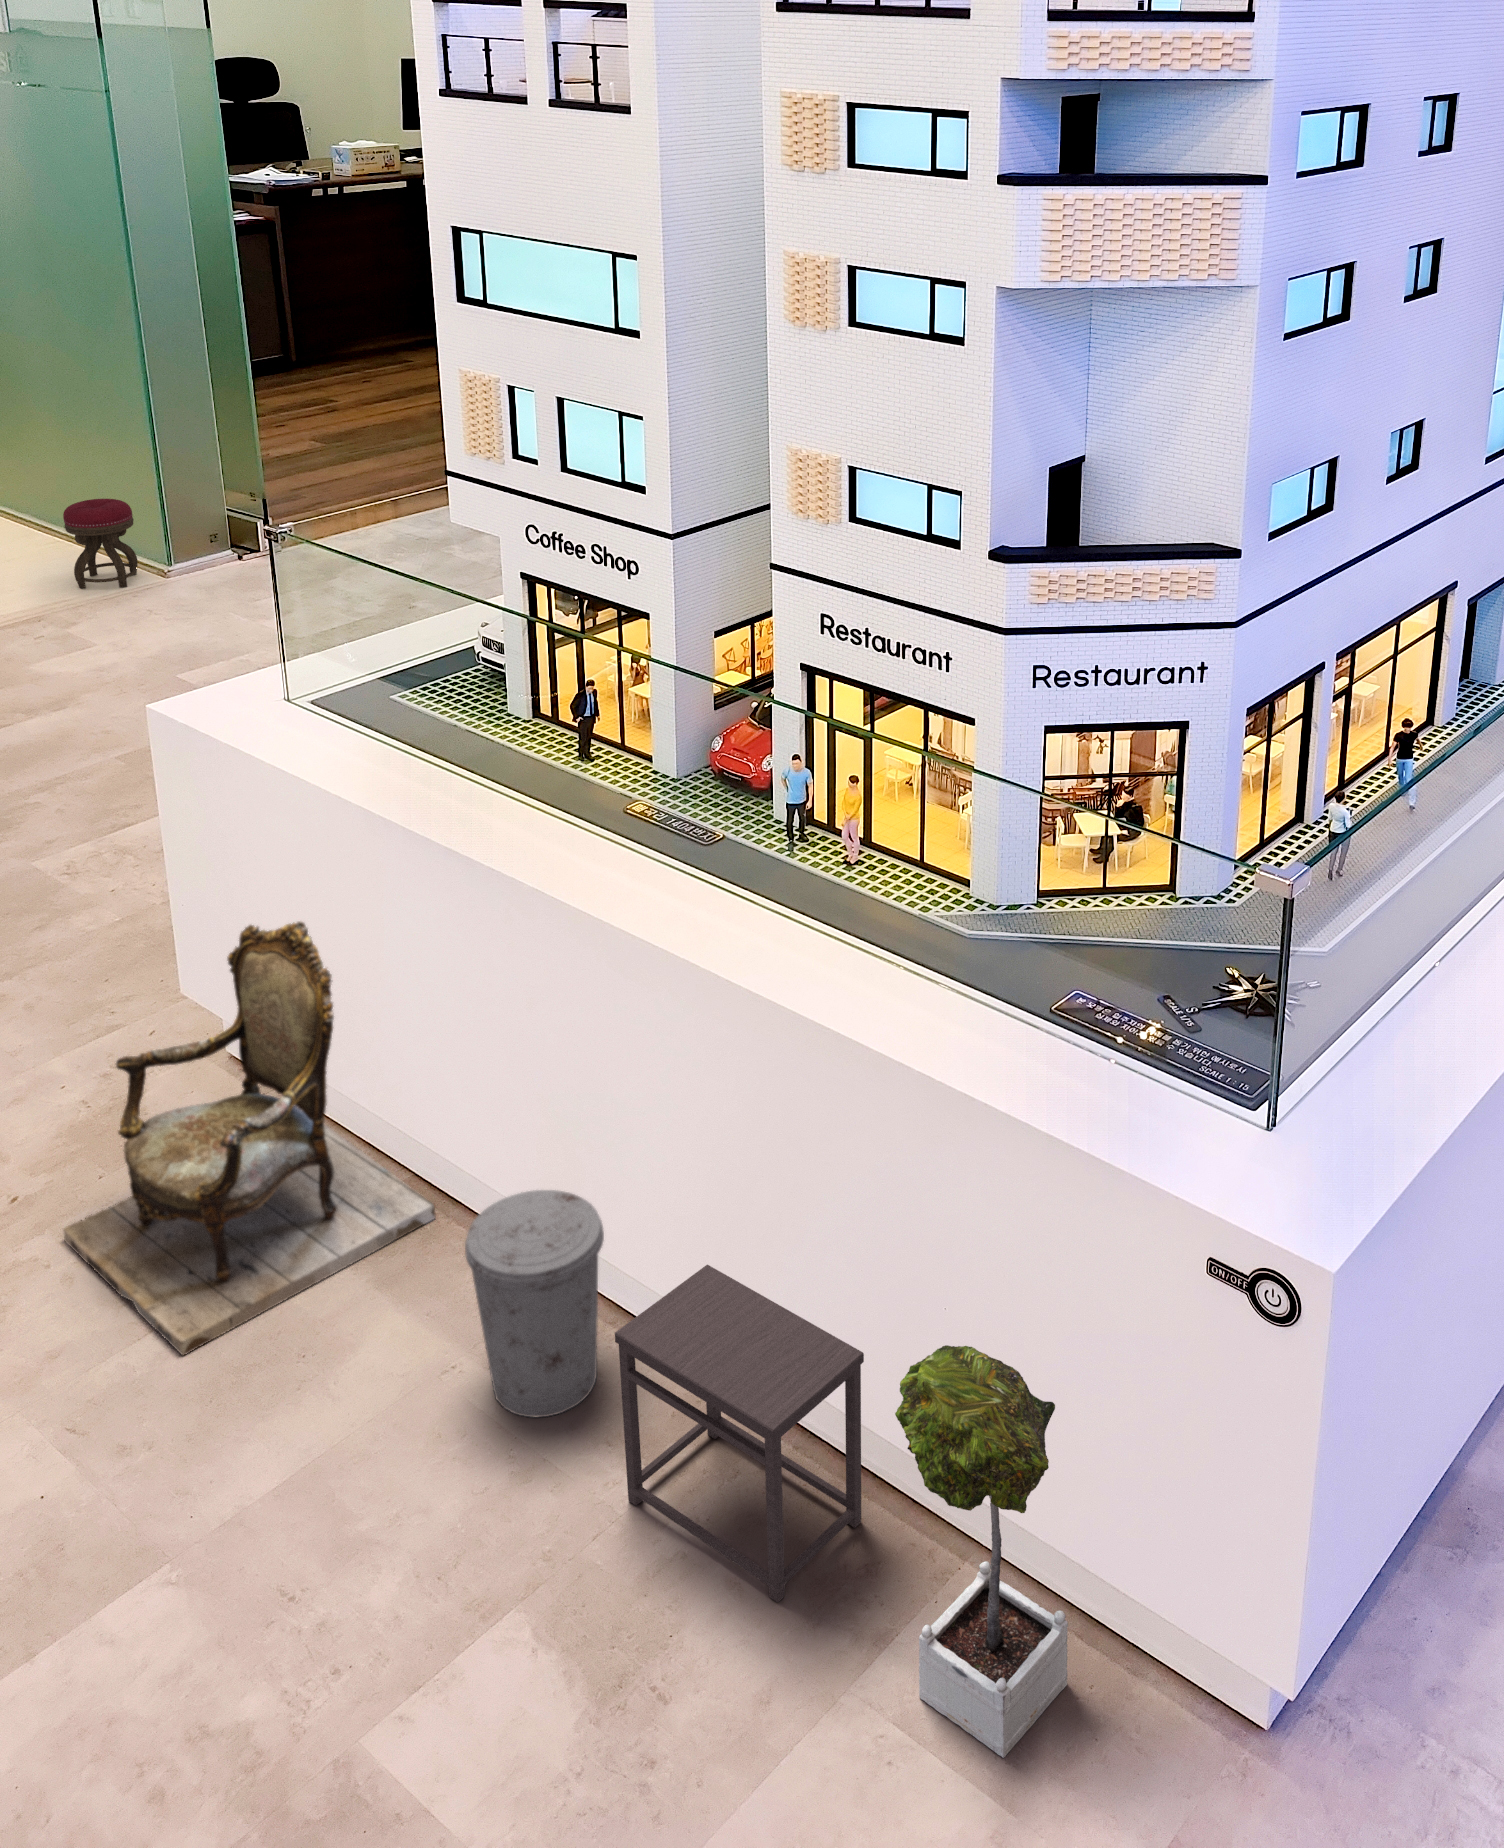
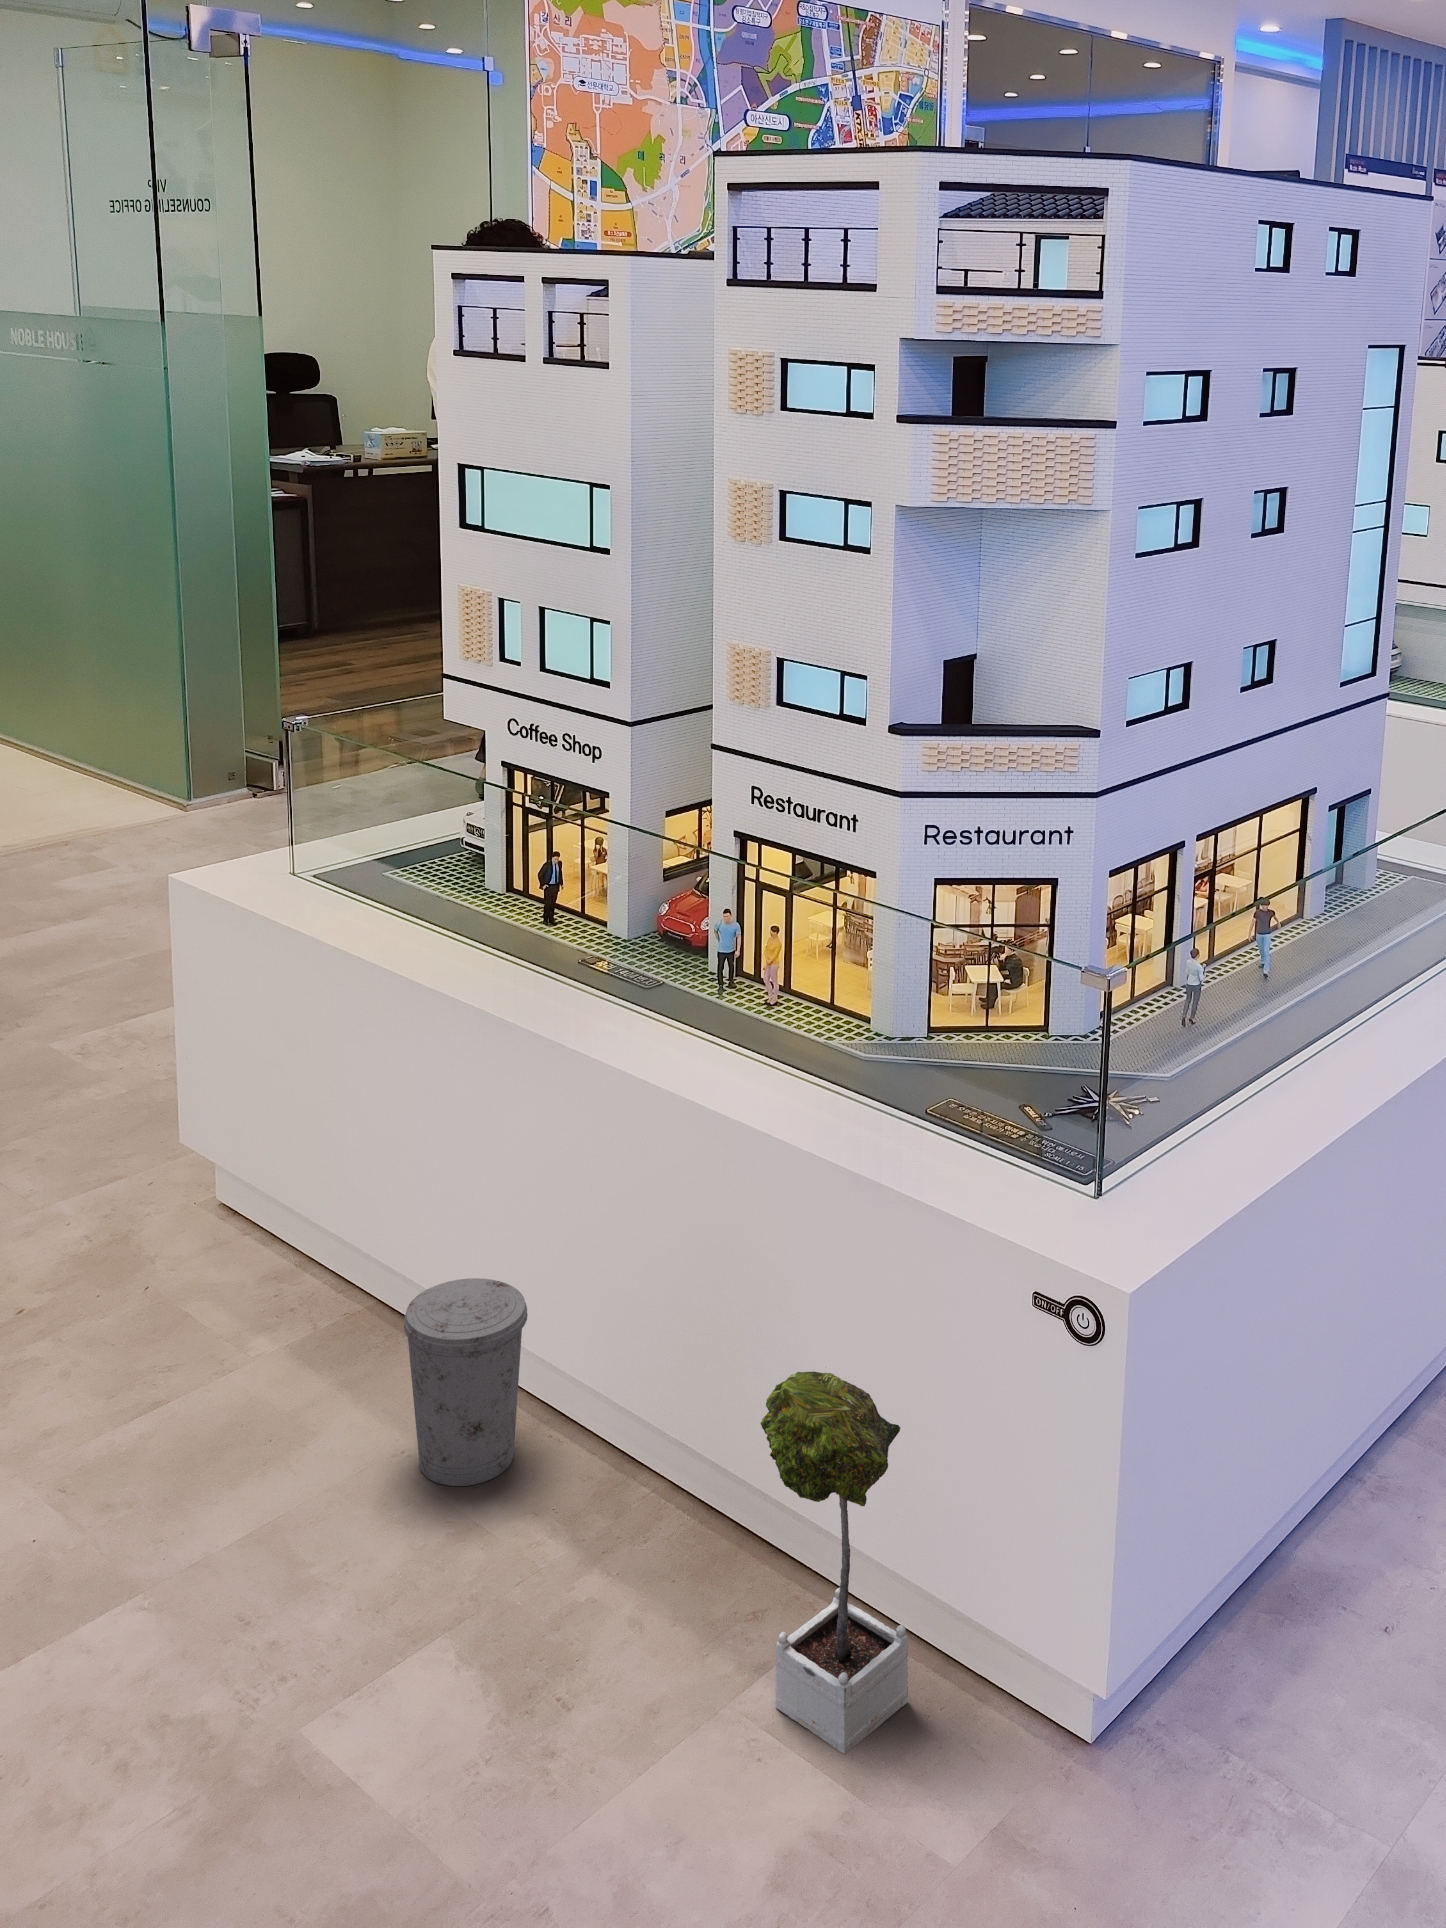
stool: present [63,499,138,589] -> none [79,729,144,812]
armchair: present [63,921,436,1355] -> none [42,1045,379,1429]
side table: present [615,1265,864,1602] -> none [529,1335,745,1633]

